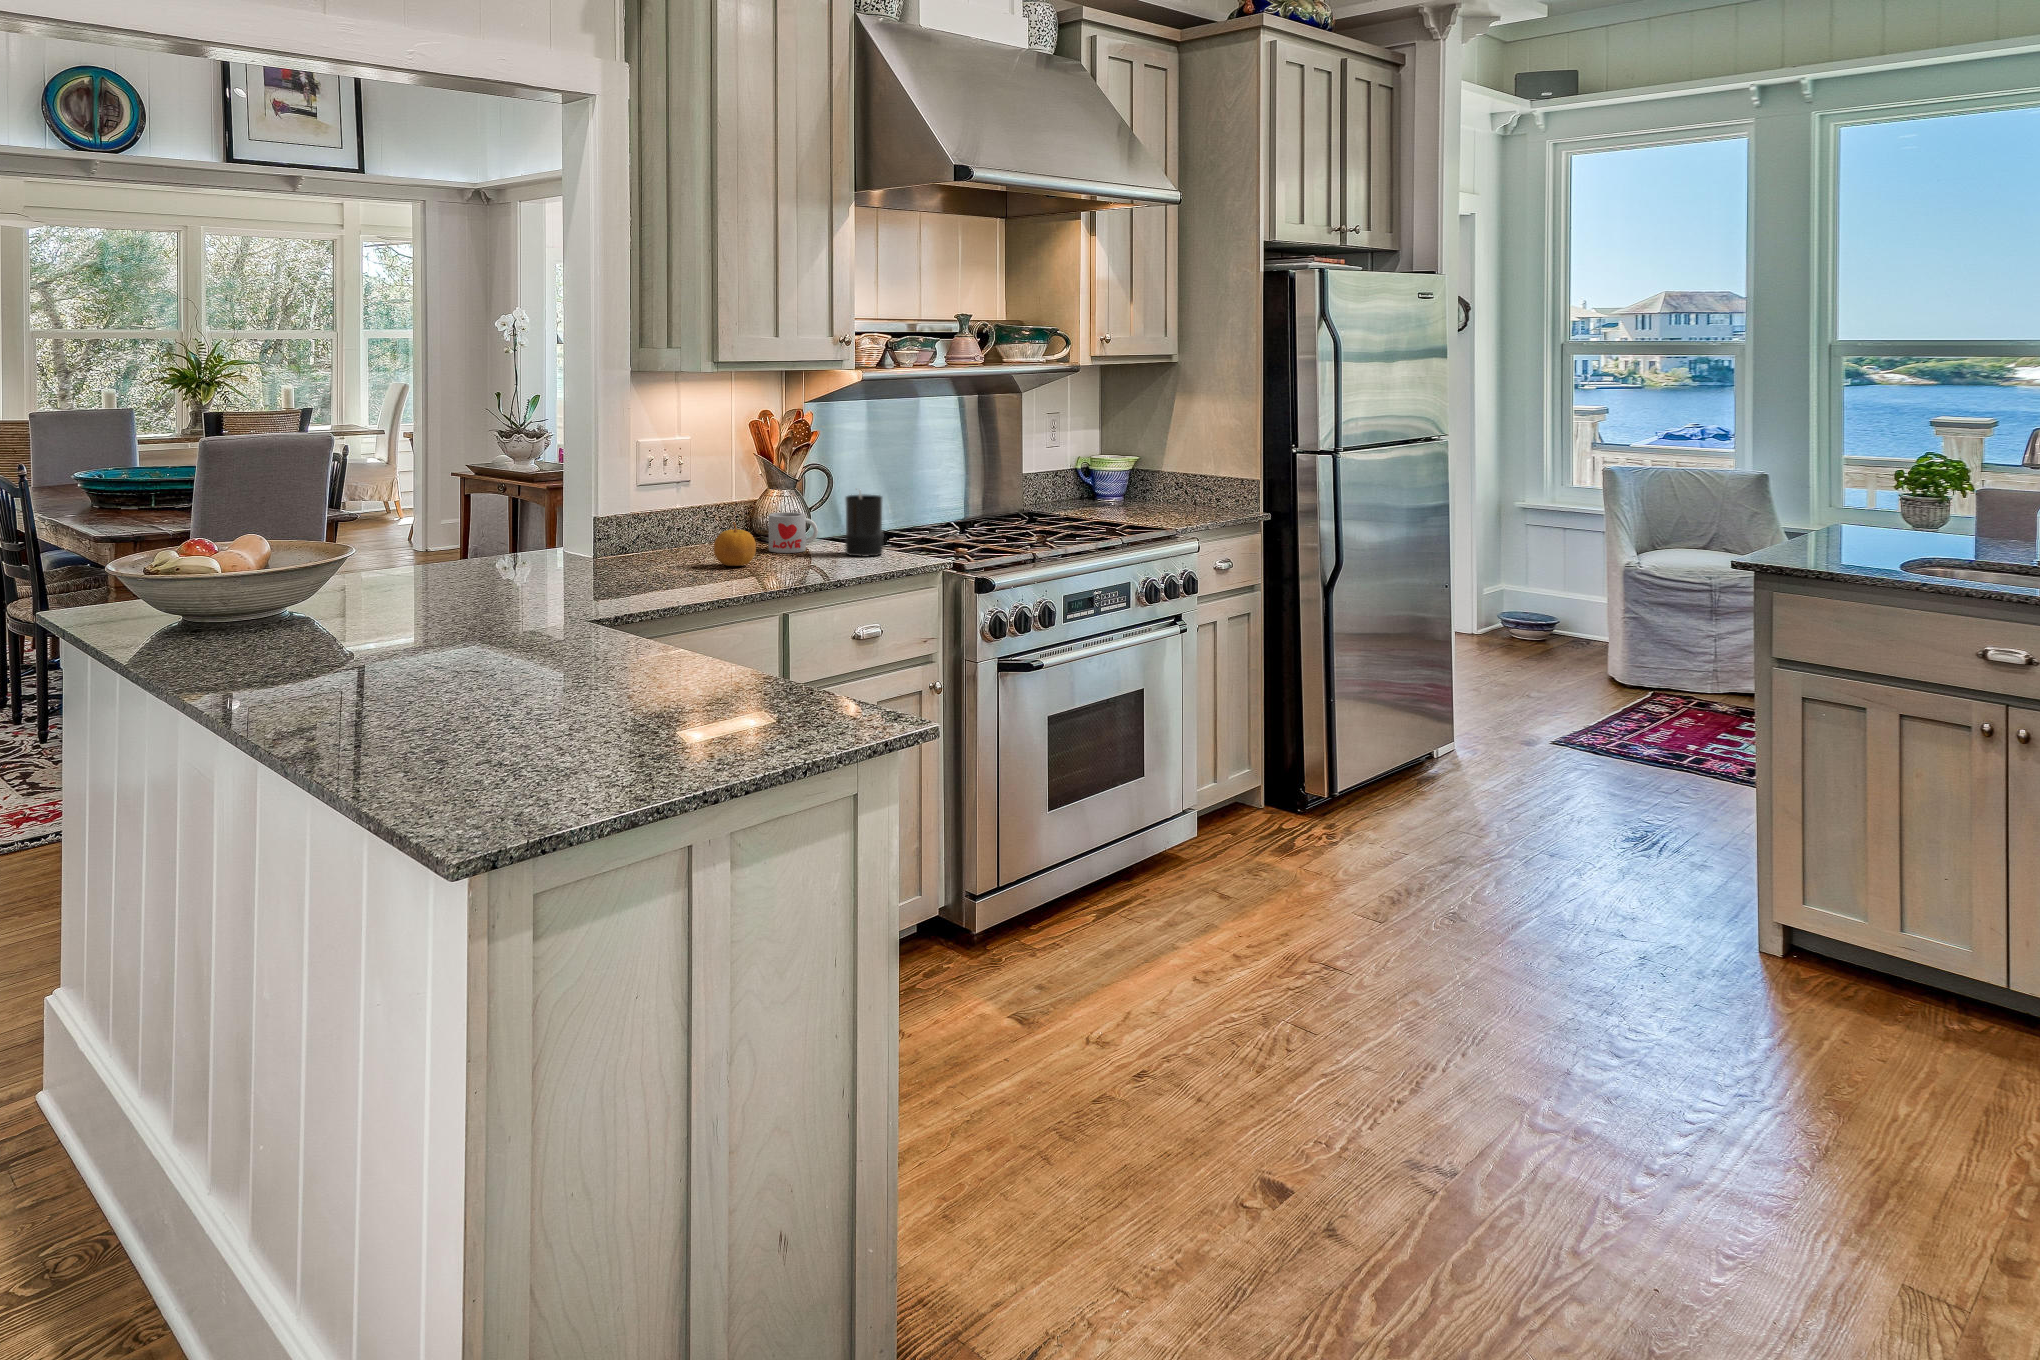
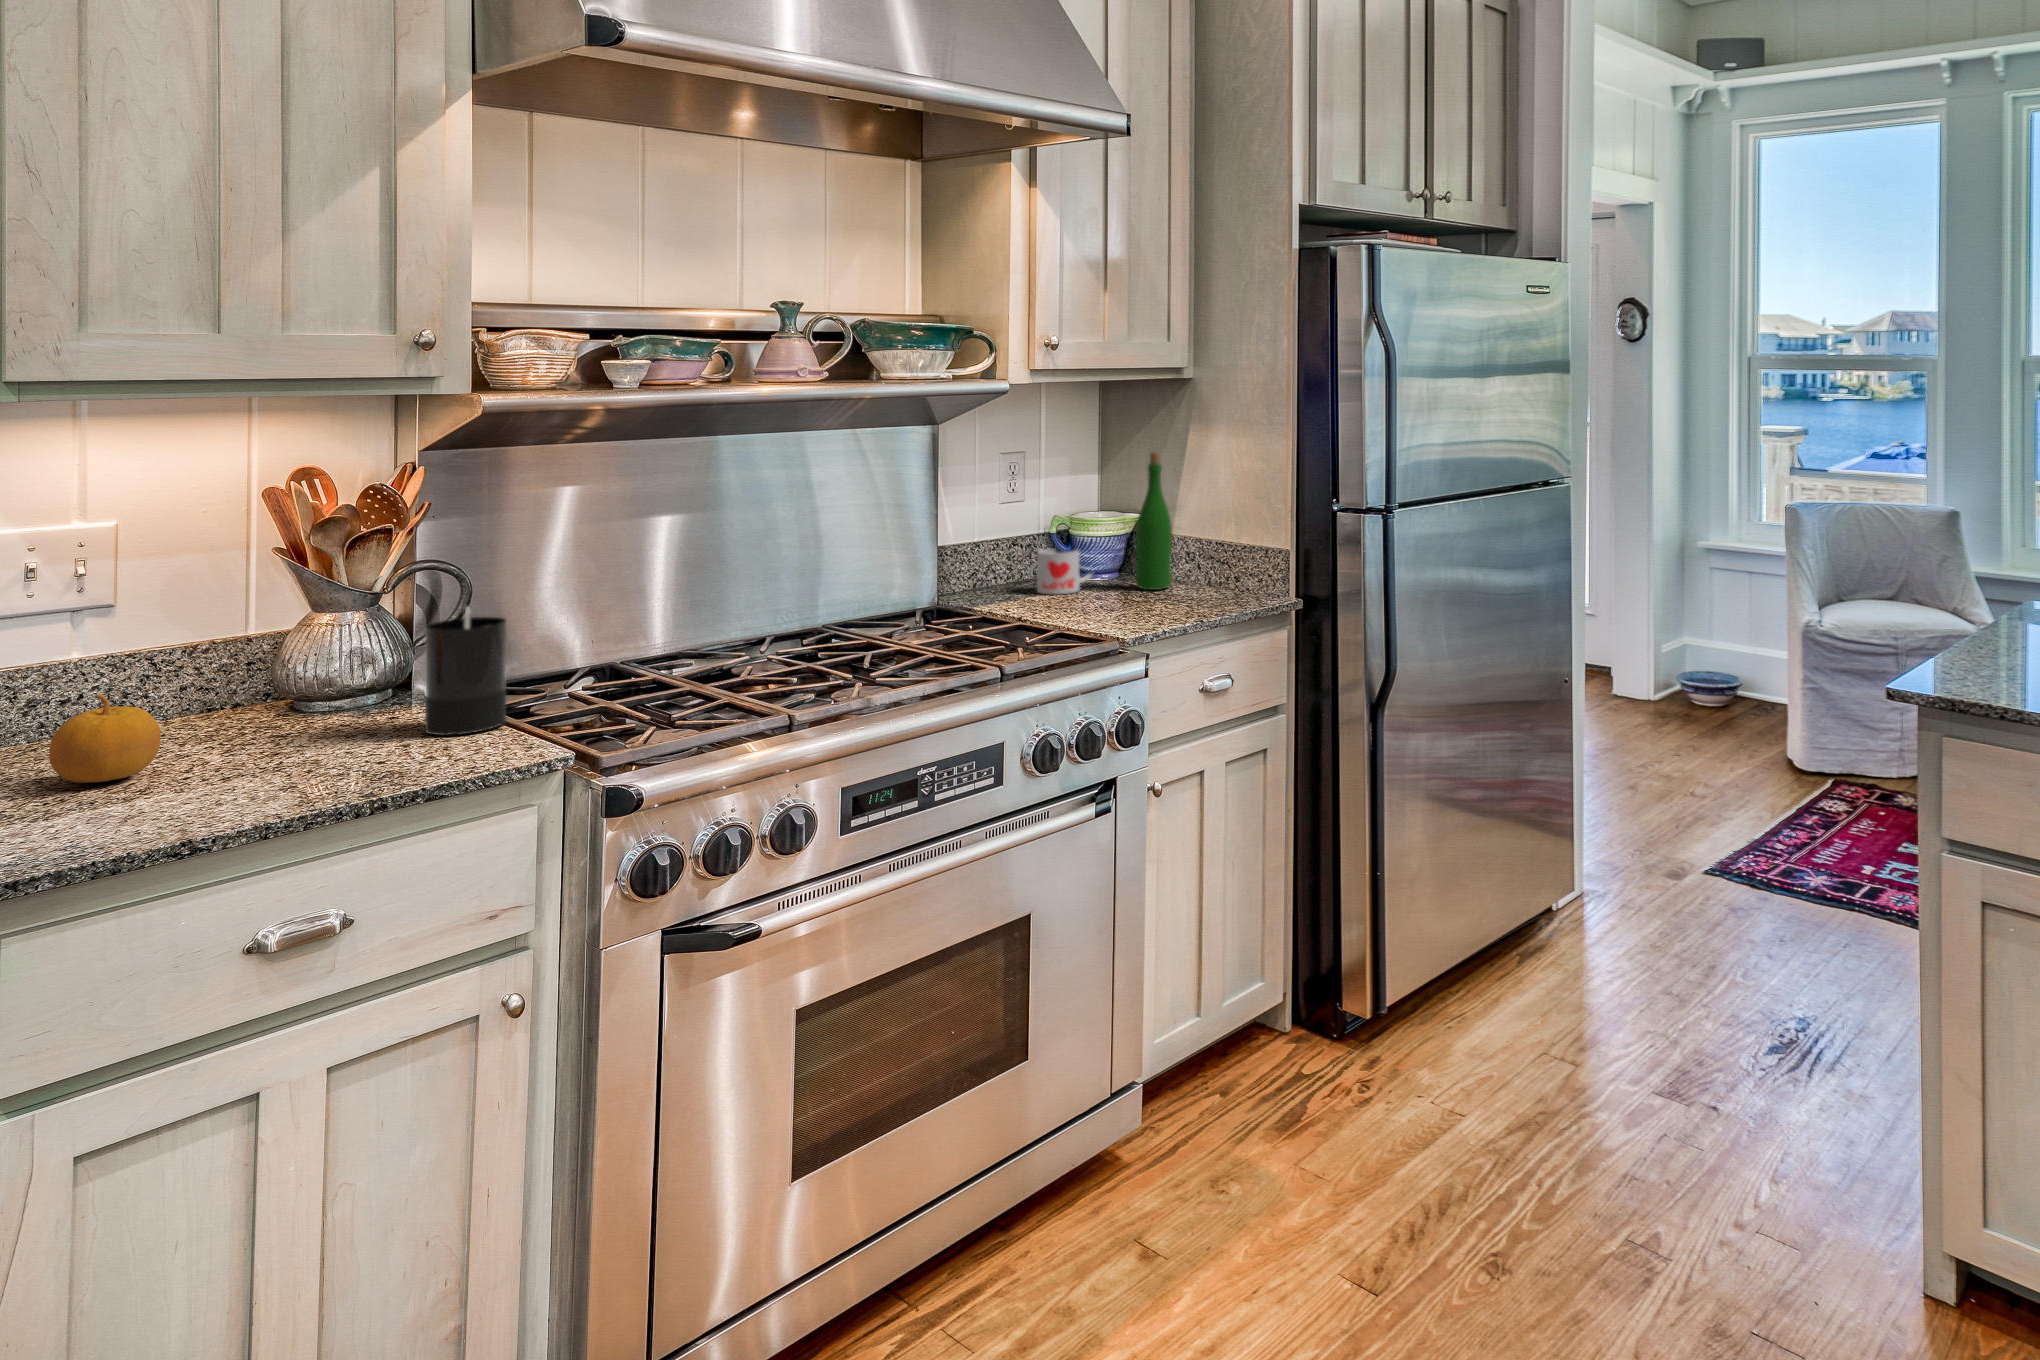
wine bottle: none [1142,412,1166,508] -> present [1136,451,1172,590]
mug: present [769,512,818,553] -> present [1037,548,1091,594]

